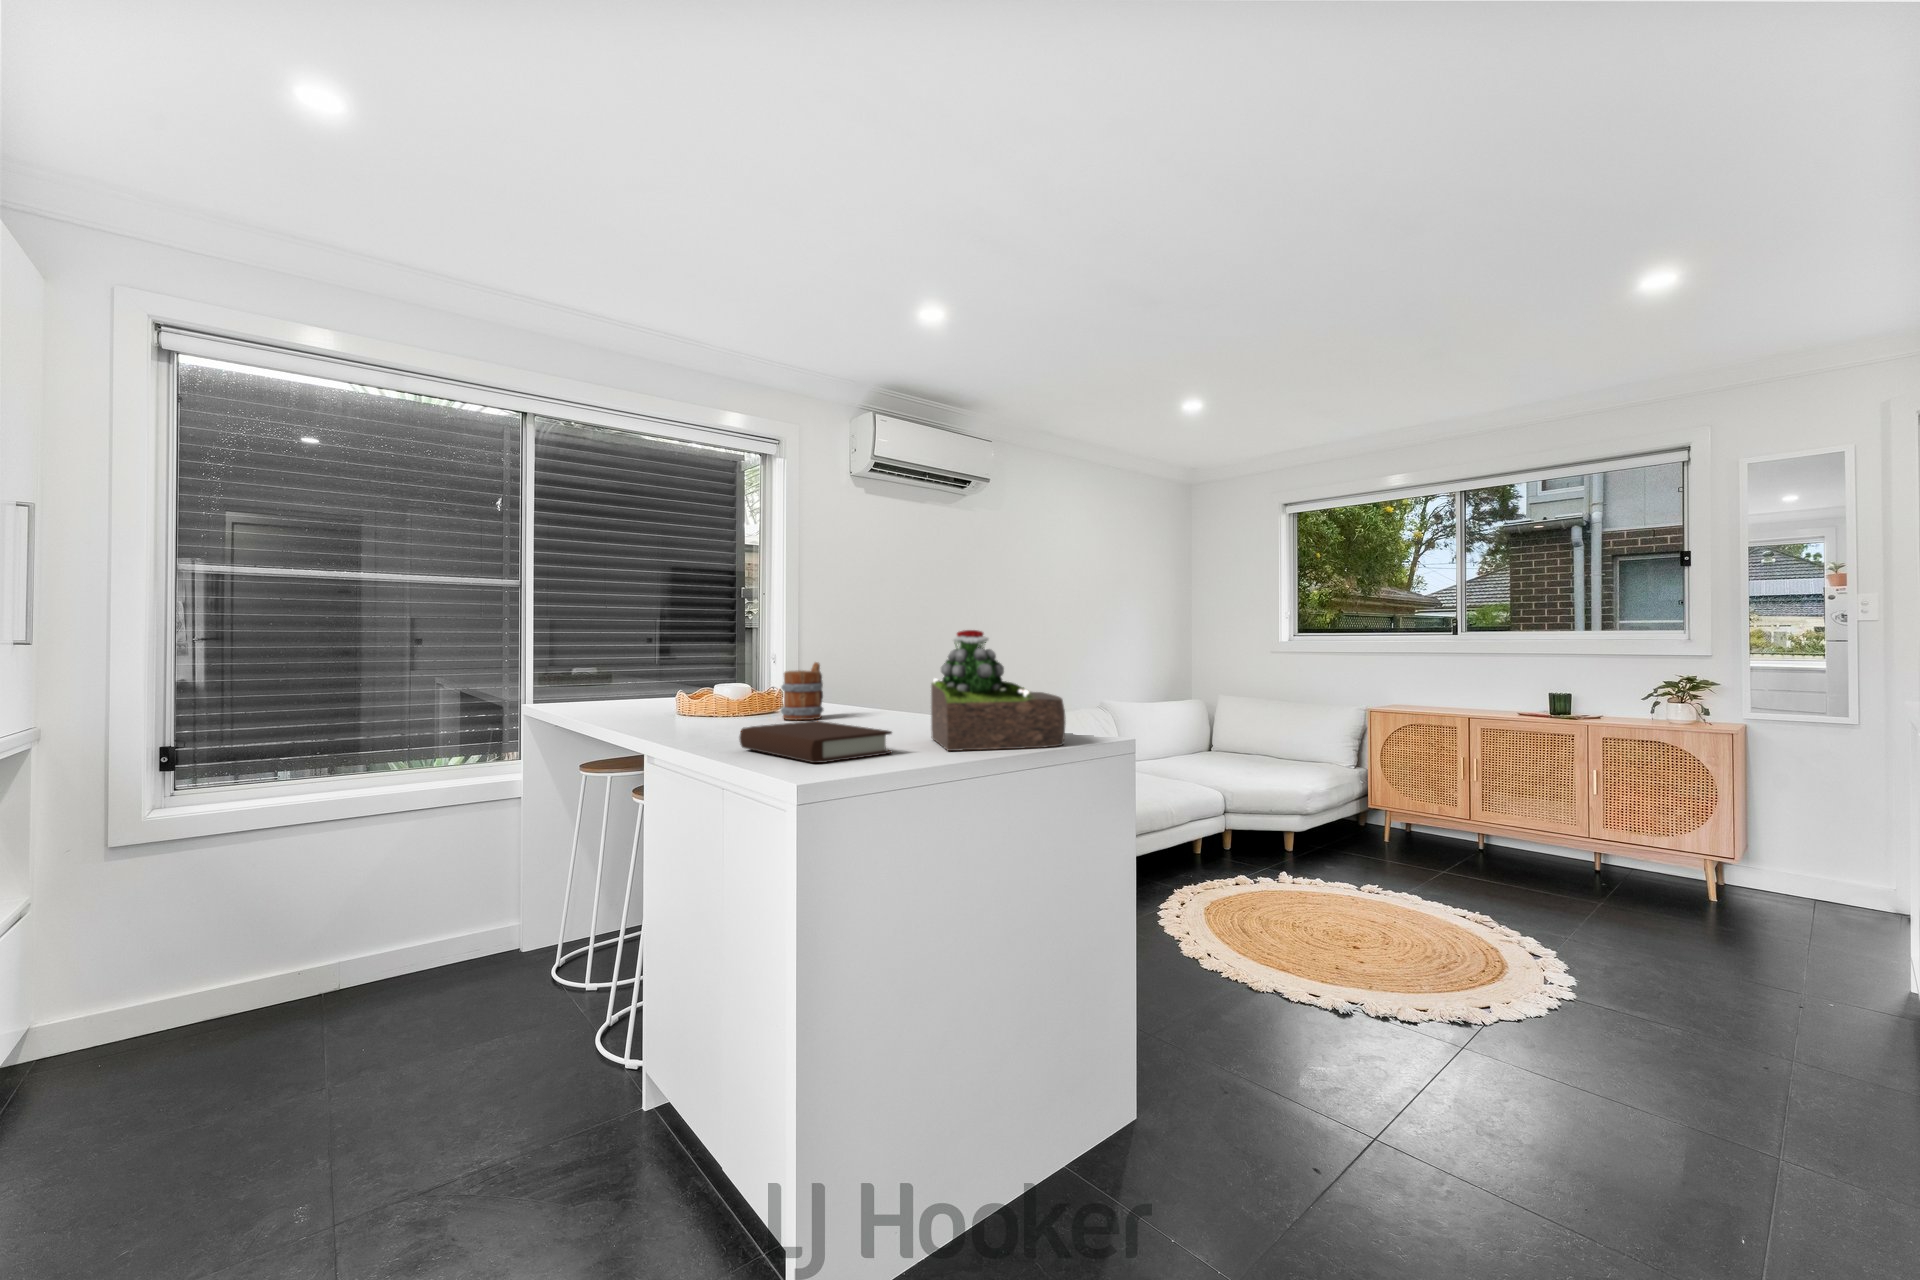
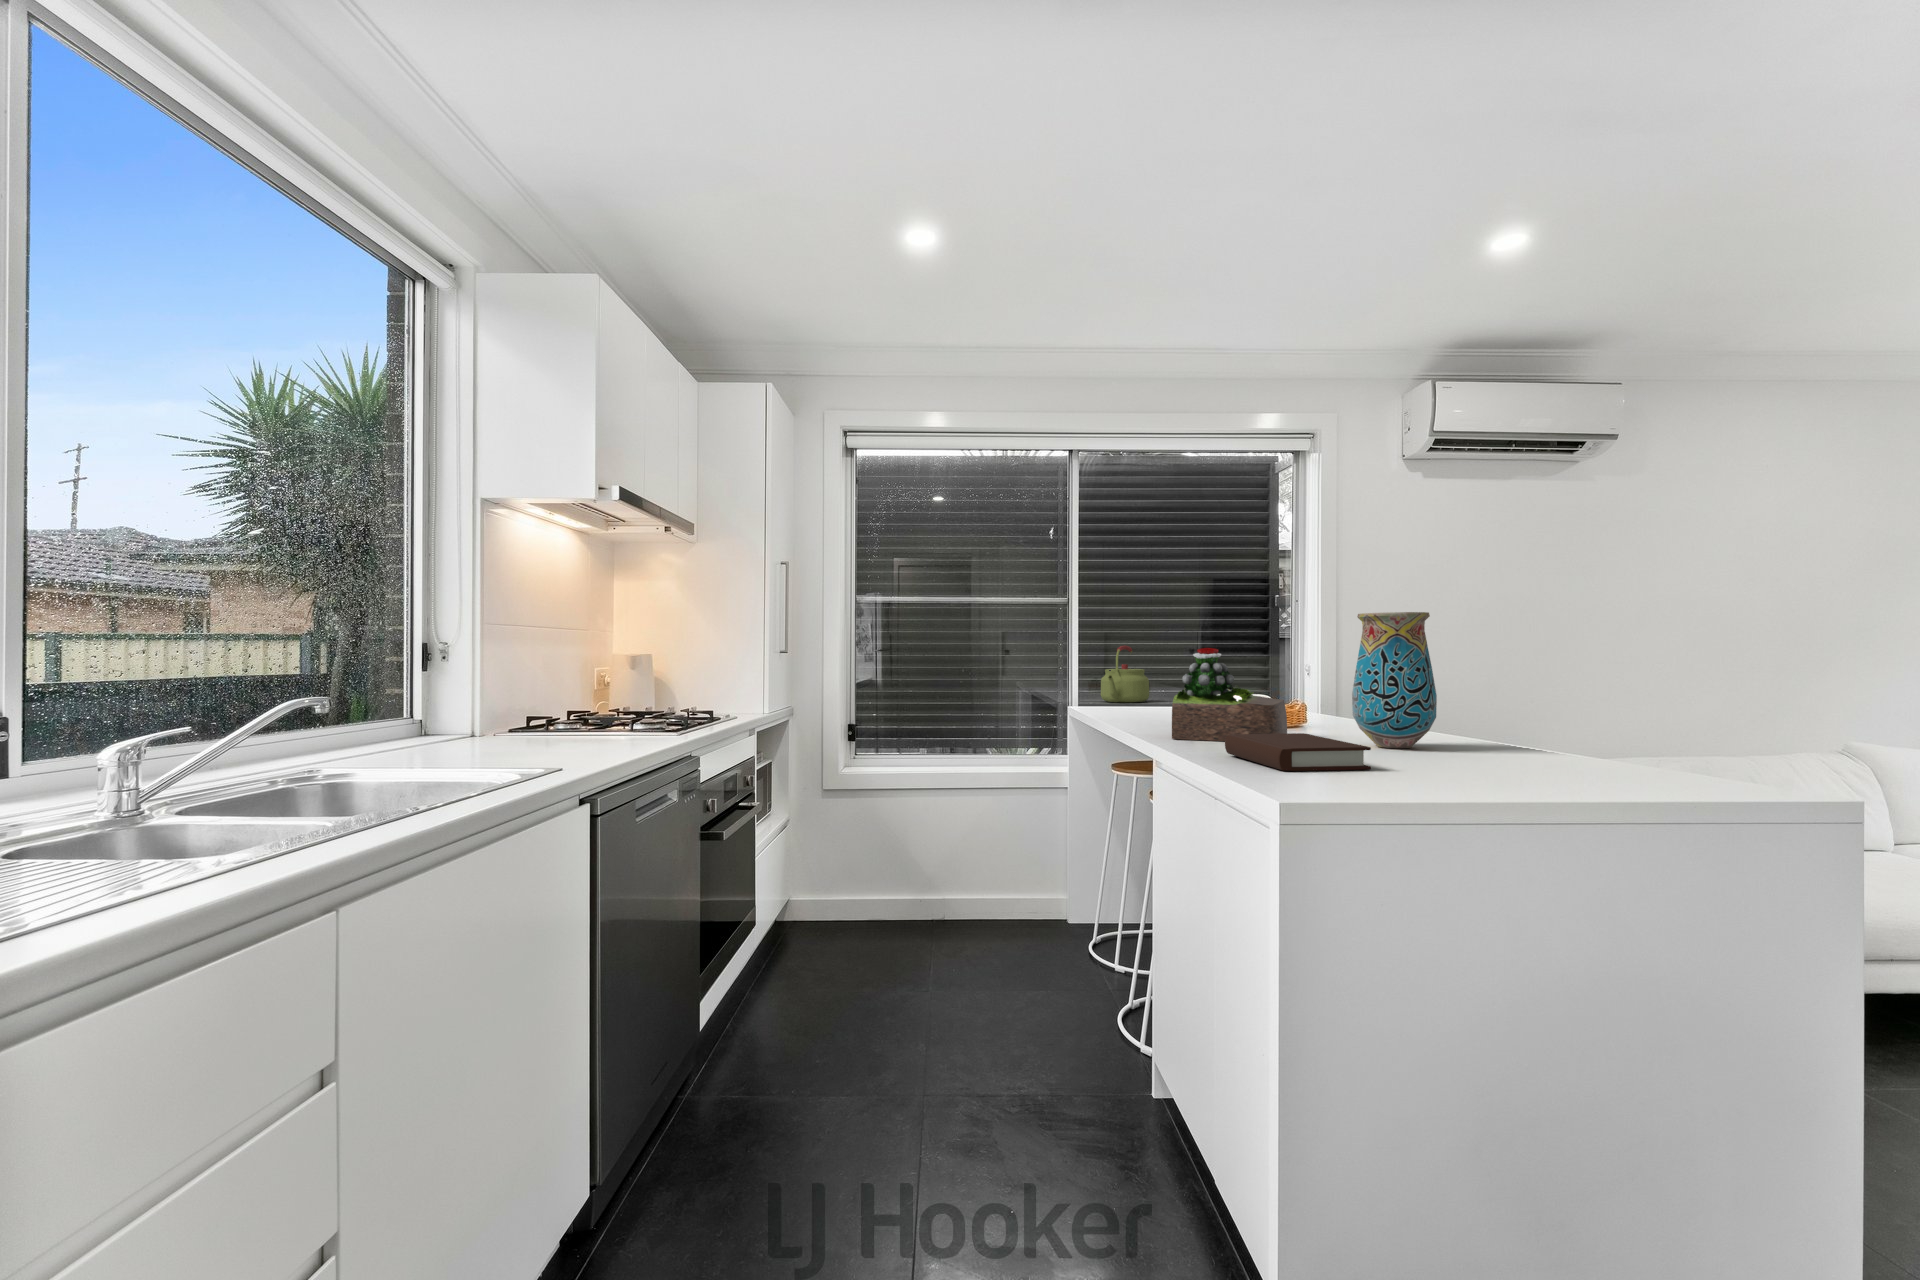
vase: none [850,601,921,729] -> present [1352,612,1437,748]
succulent plant: present [931,630,1066,751] -> present [1172,648,1287,741]
kettle: none [556,635,613,696] -> present [1101,646,1149,702]
mug: present [781,662,823,720] -> none [1288,676,1337,735]

